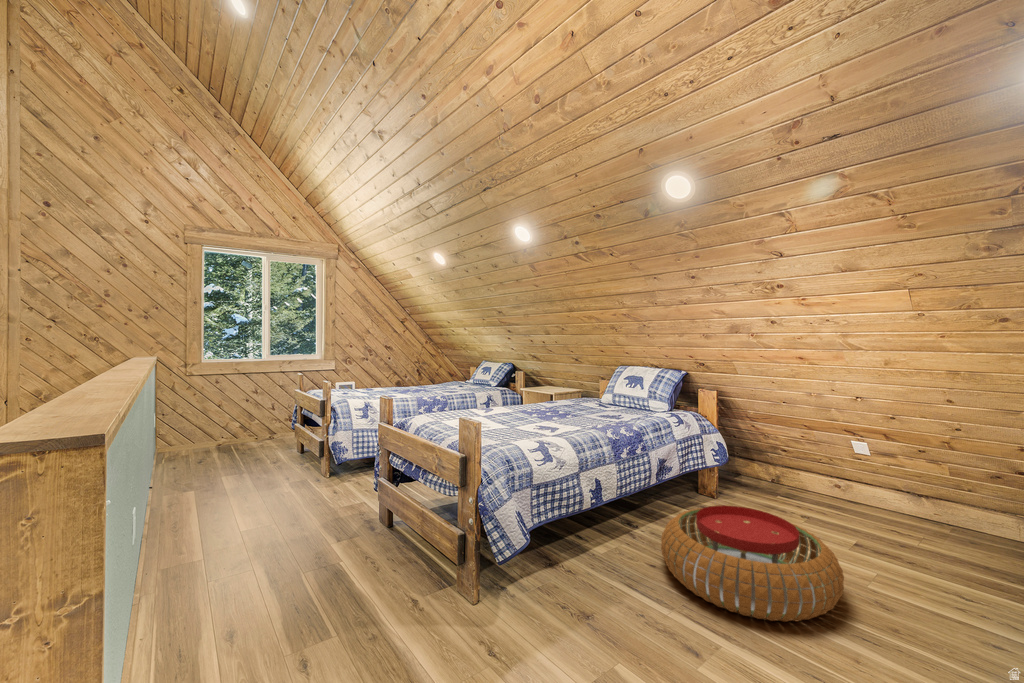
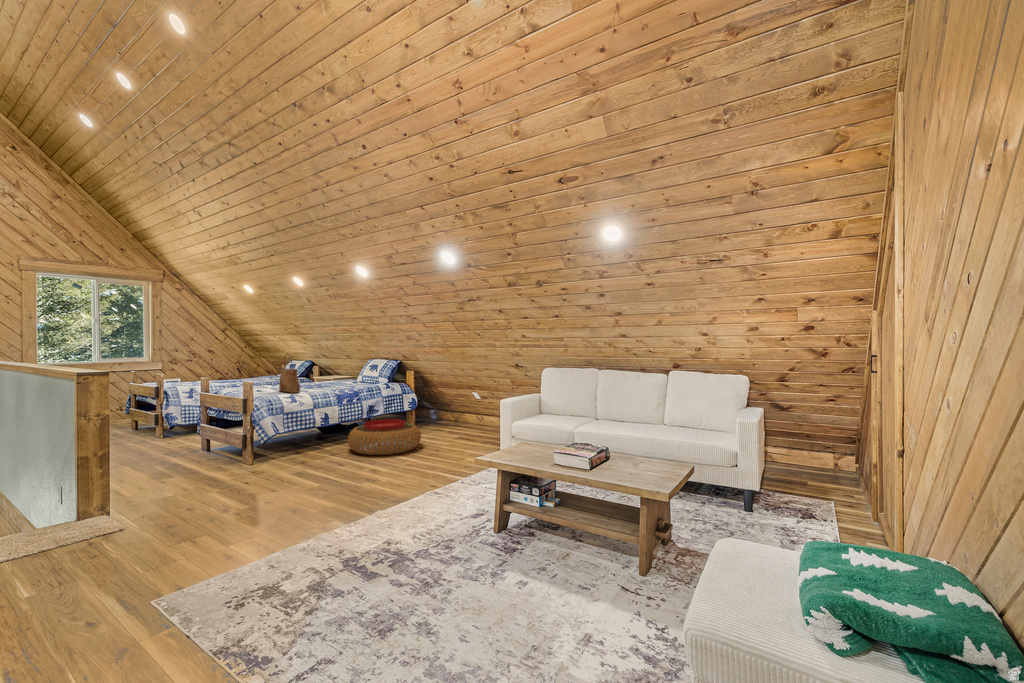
tote bag: none [508,359,551,438] -> present [279,354,300,393]

